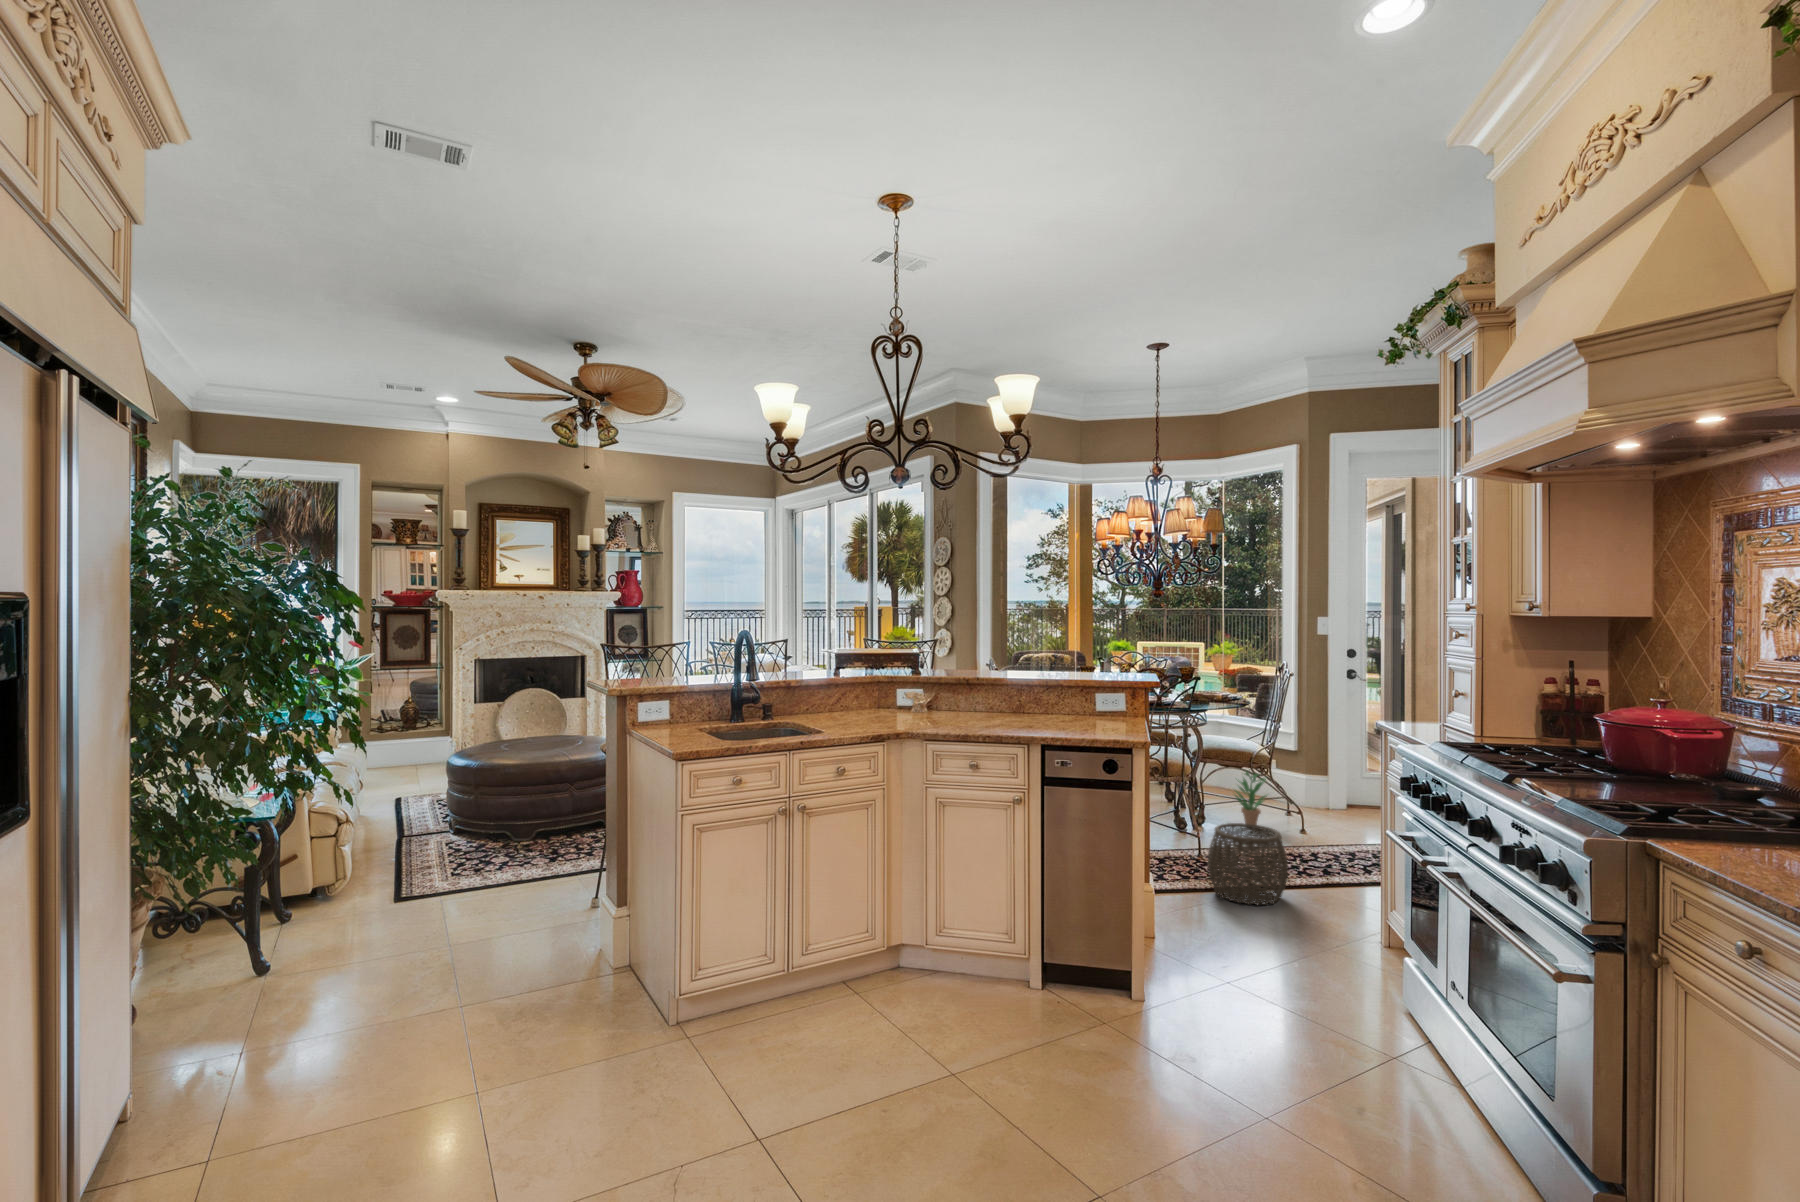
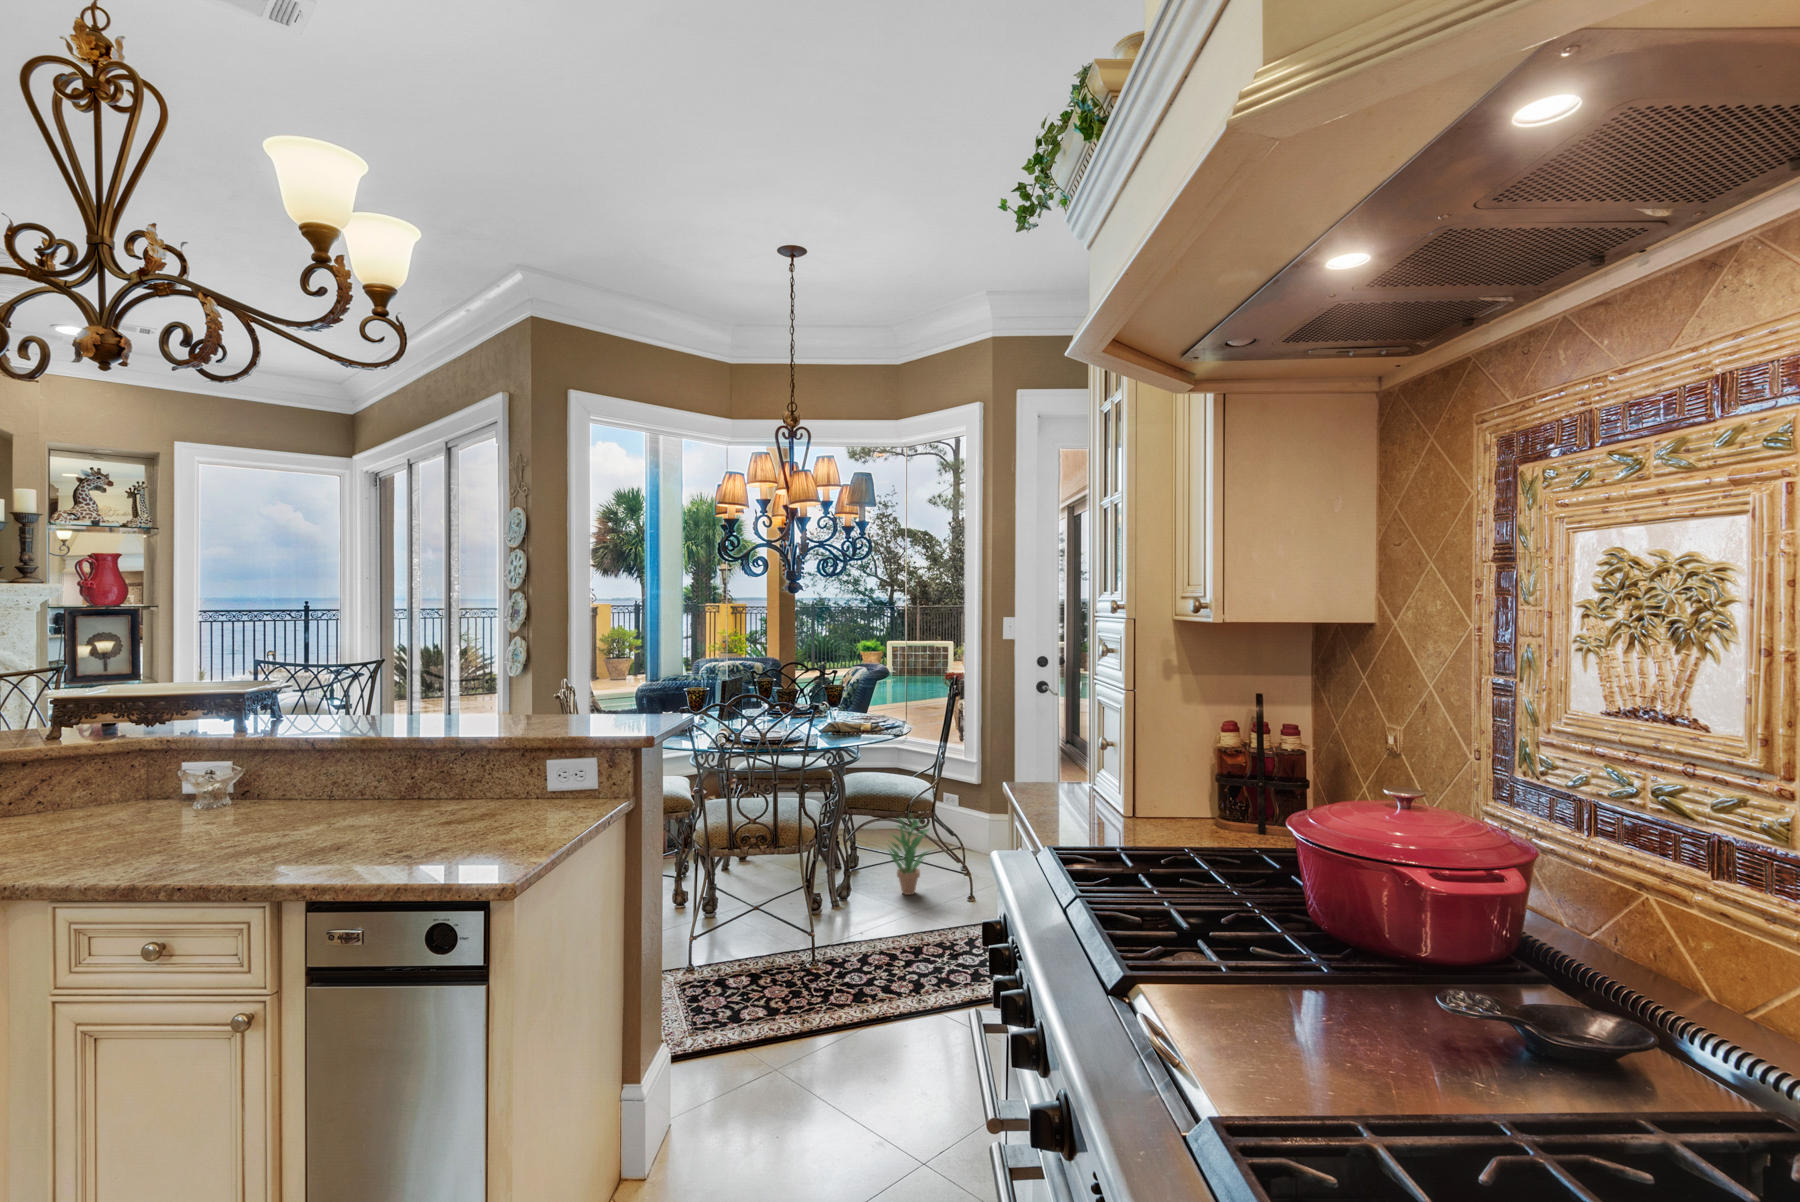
woven basket: present [1207,823,1288,905] -> none [788,926,904,1064]

